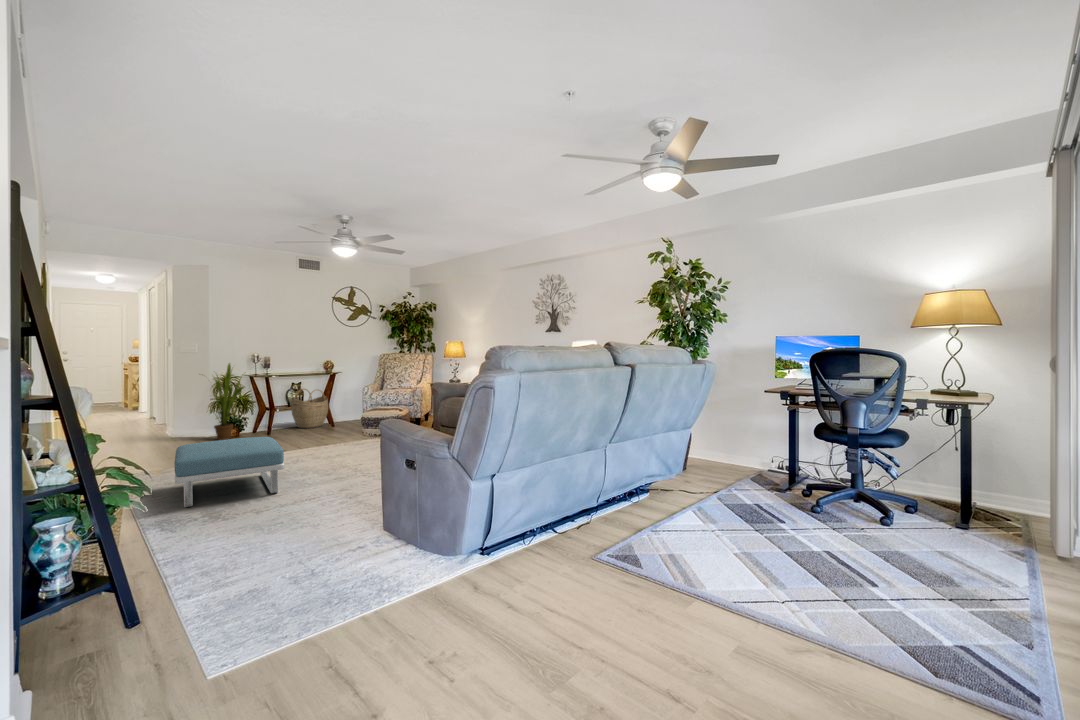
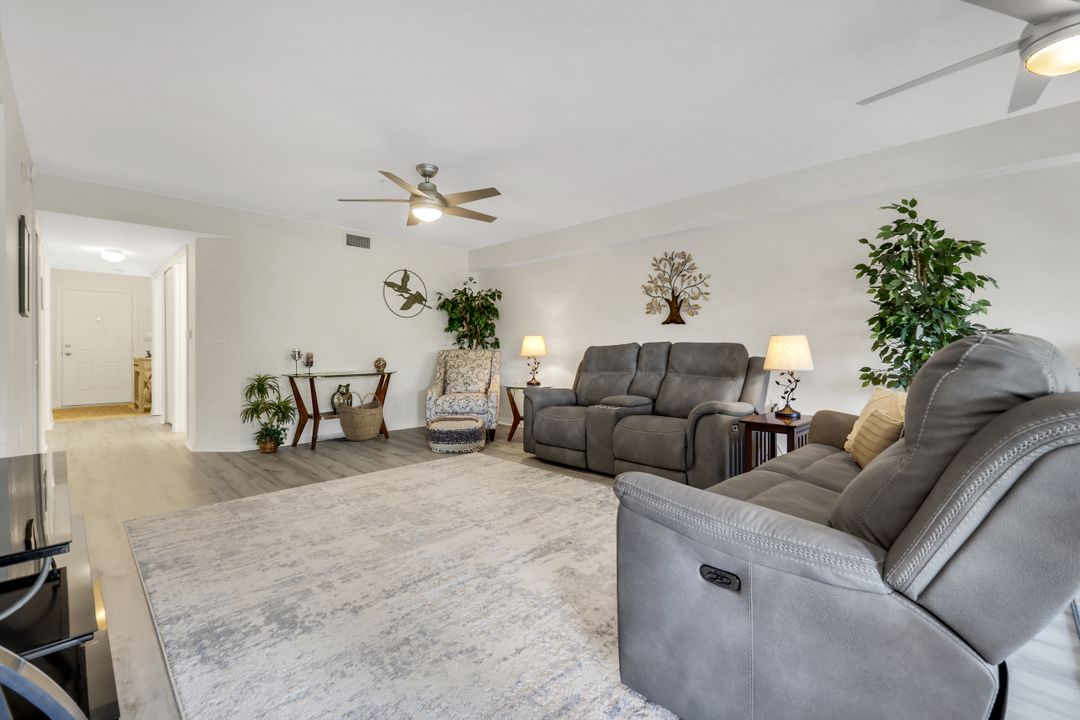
house plant: present [211,363,244,440] -> none [226,359,288,459]
footstool: present [174,437,284,507] -> none [209,470,378,602]

